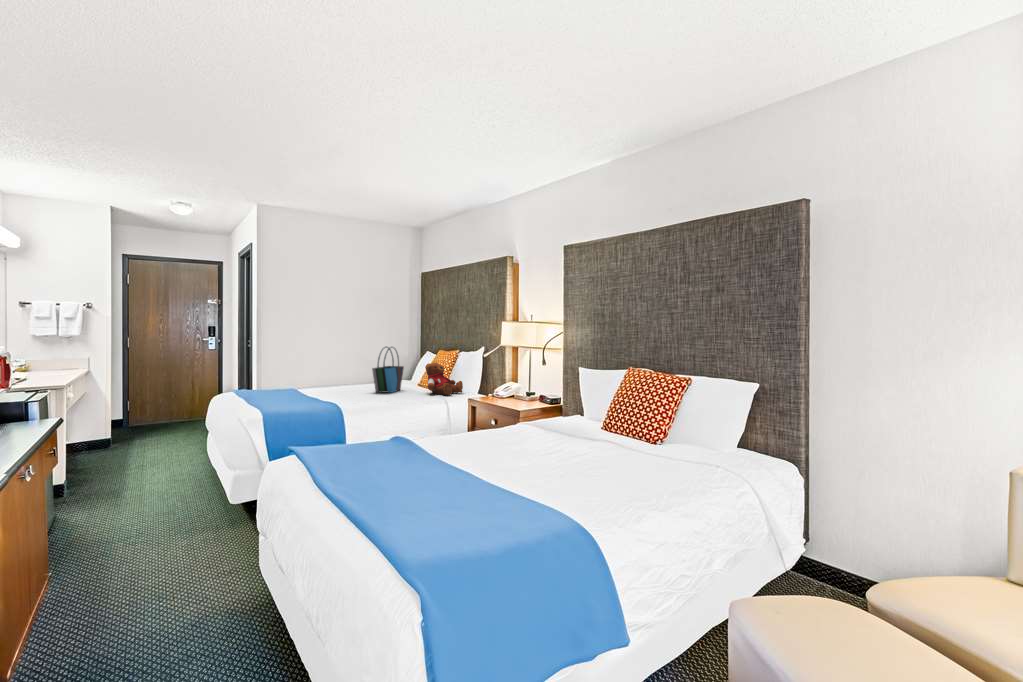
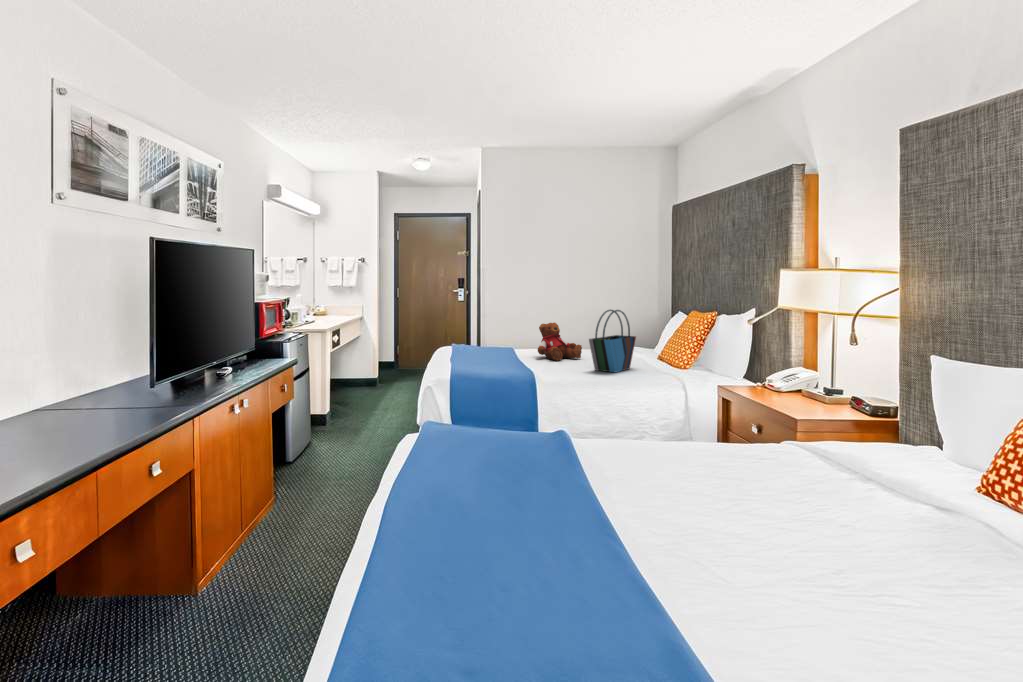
teddy bear: present [425,363,463,395] -> present [538,323,582,361]

